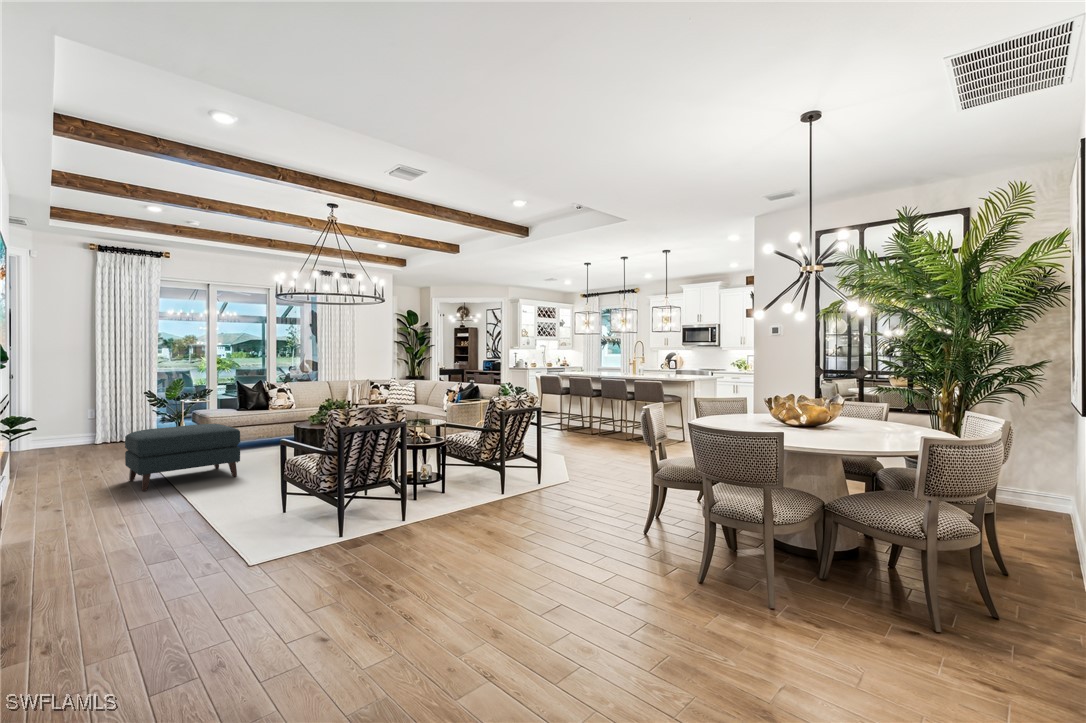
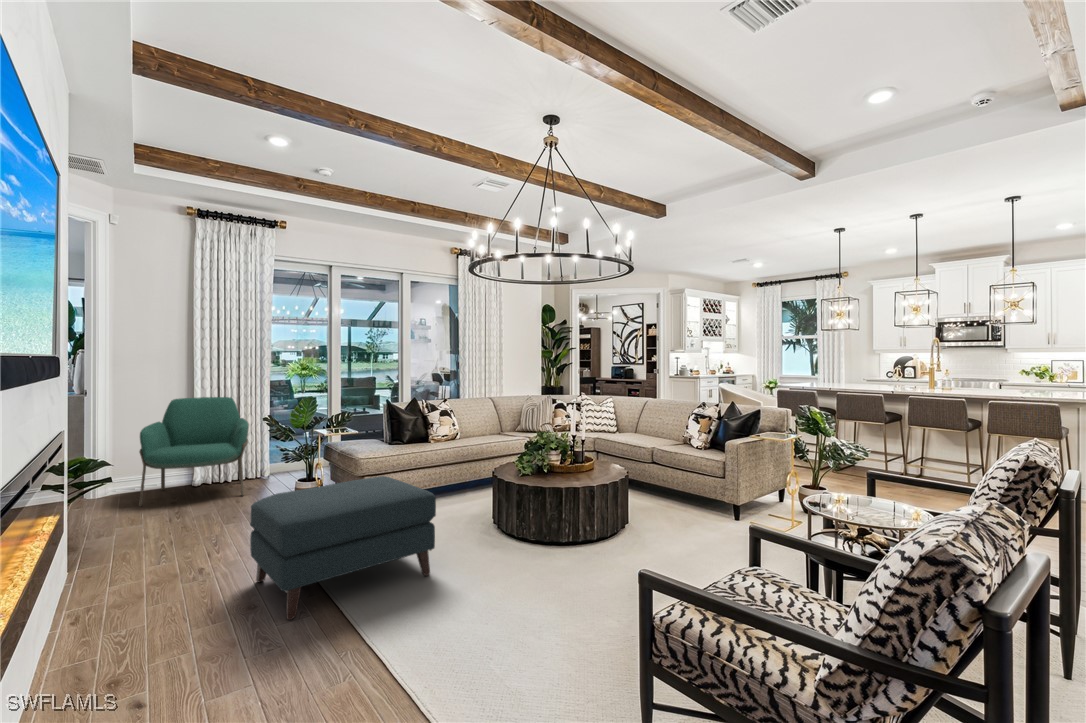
armchair: none [54,381,138,455] -> present [139,397,249,506]

